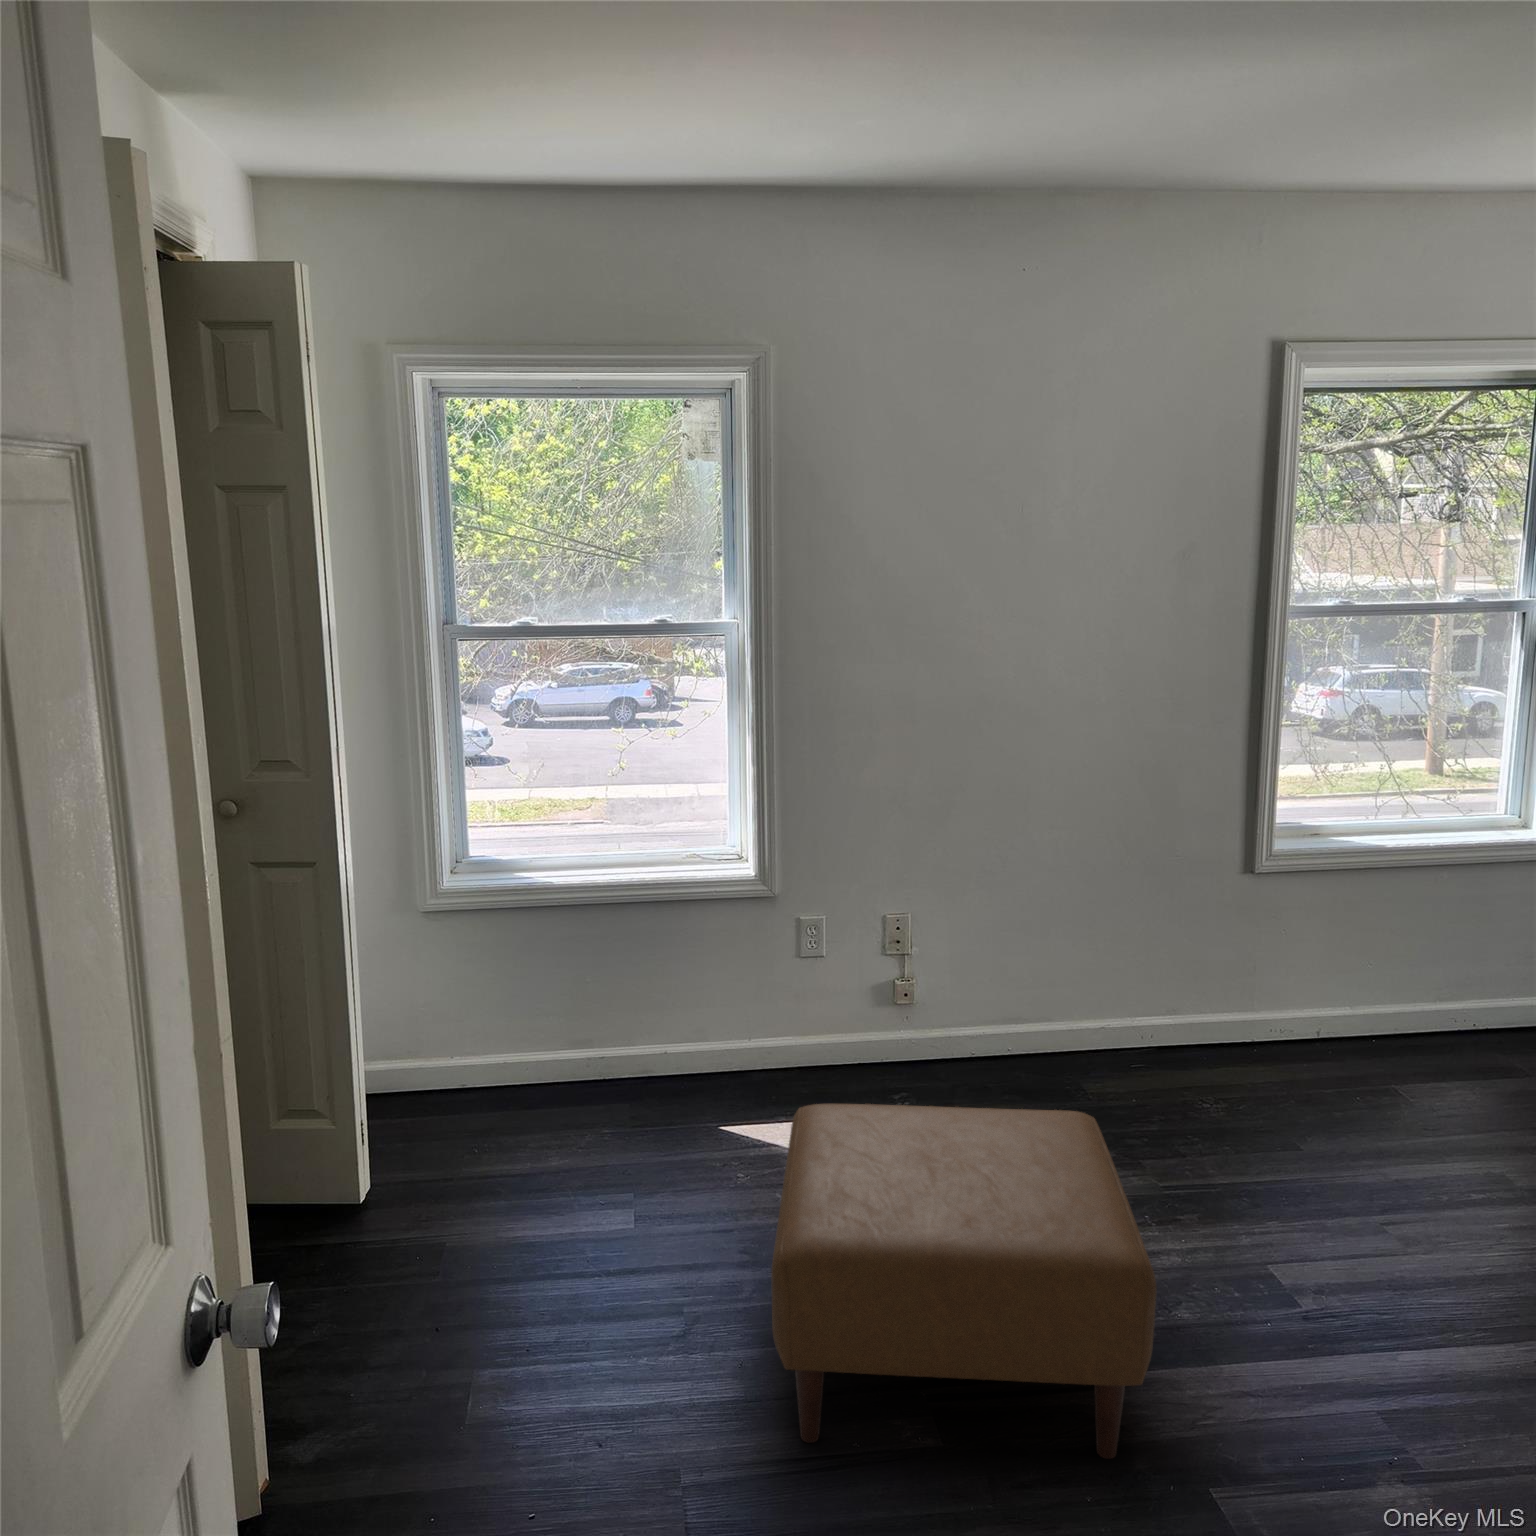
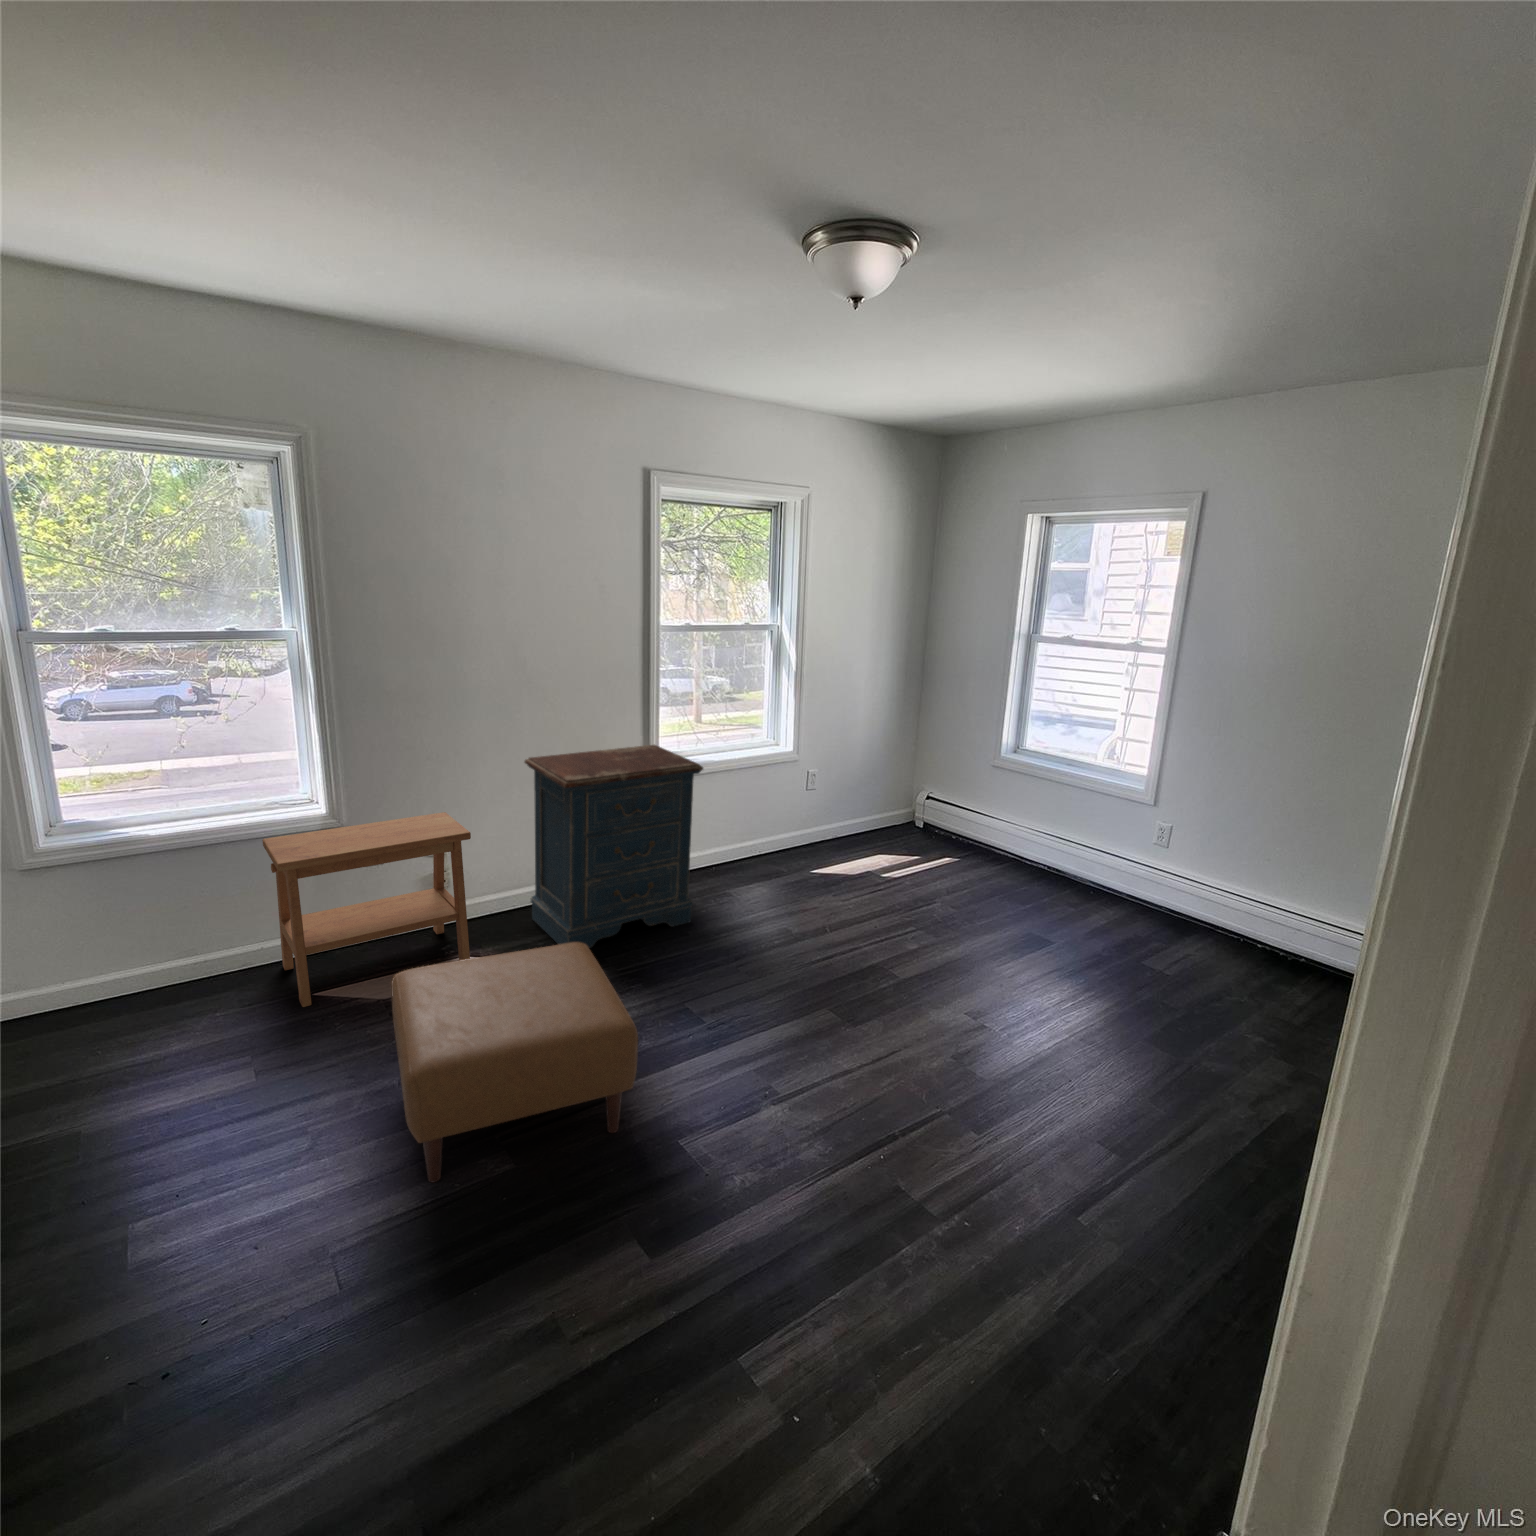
dresser: none [1036,807,1348,1142] -> present [525,745,703,948]
side table: none [676,889,943,1141] -> present [263,812,471,1007]

